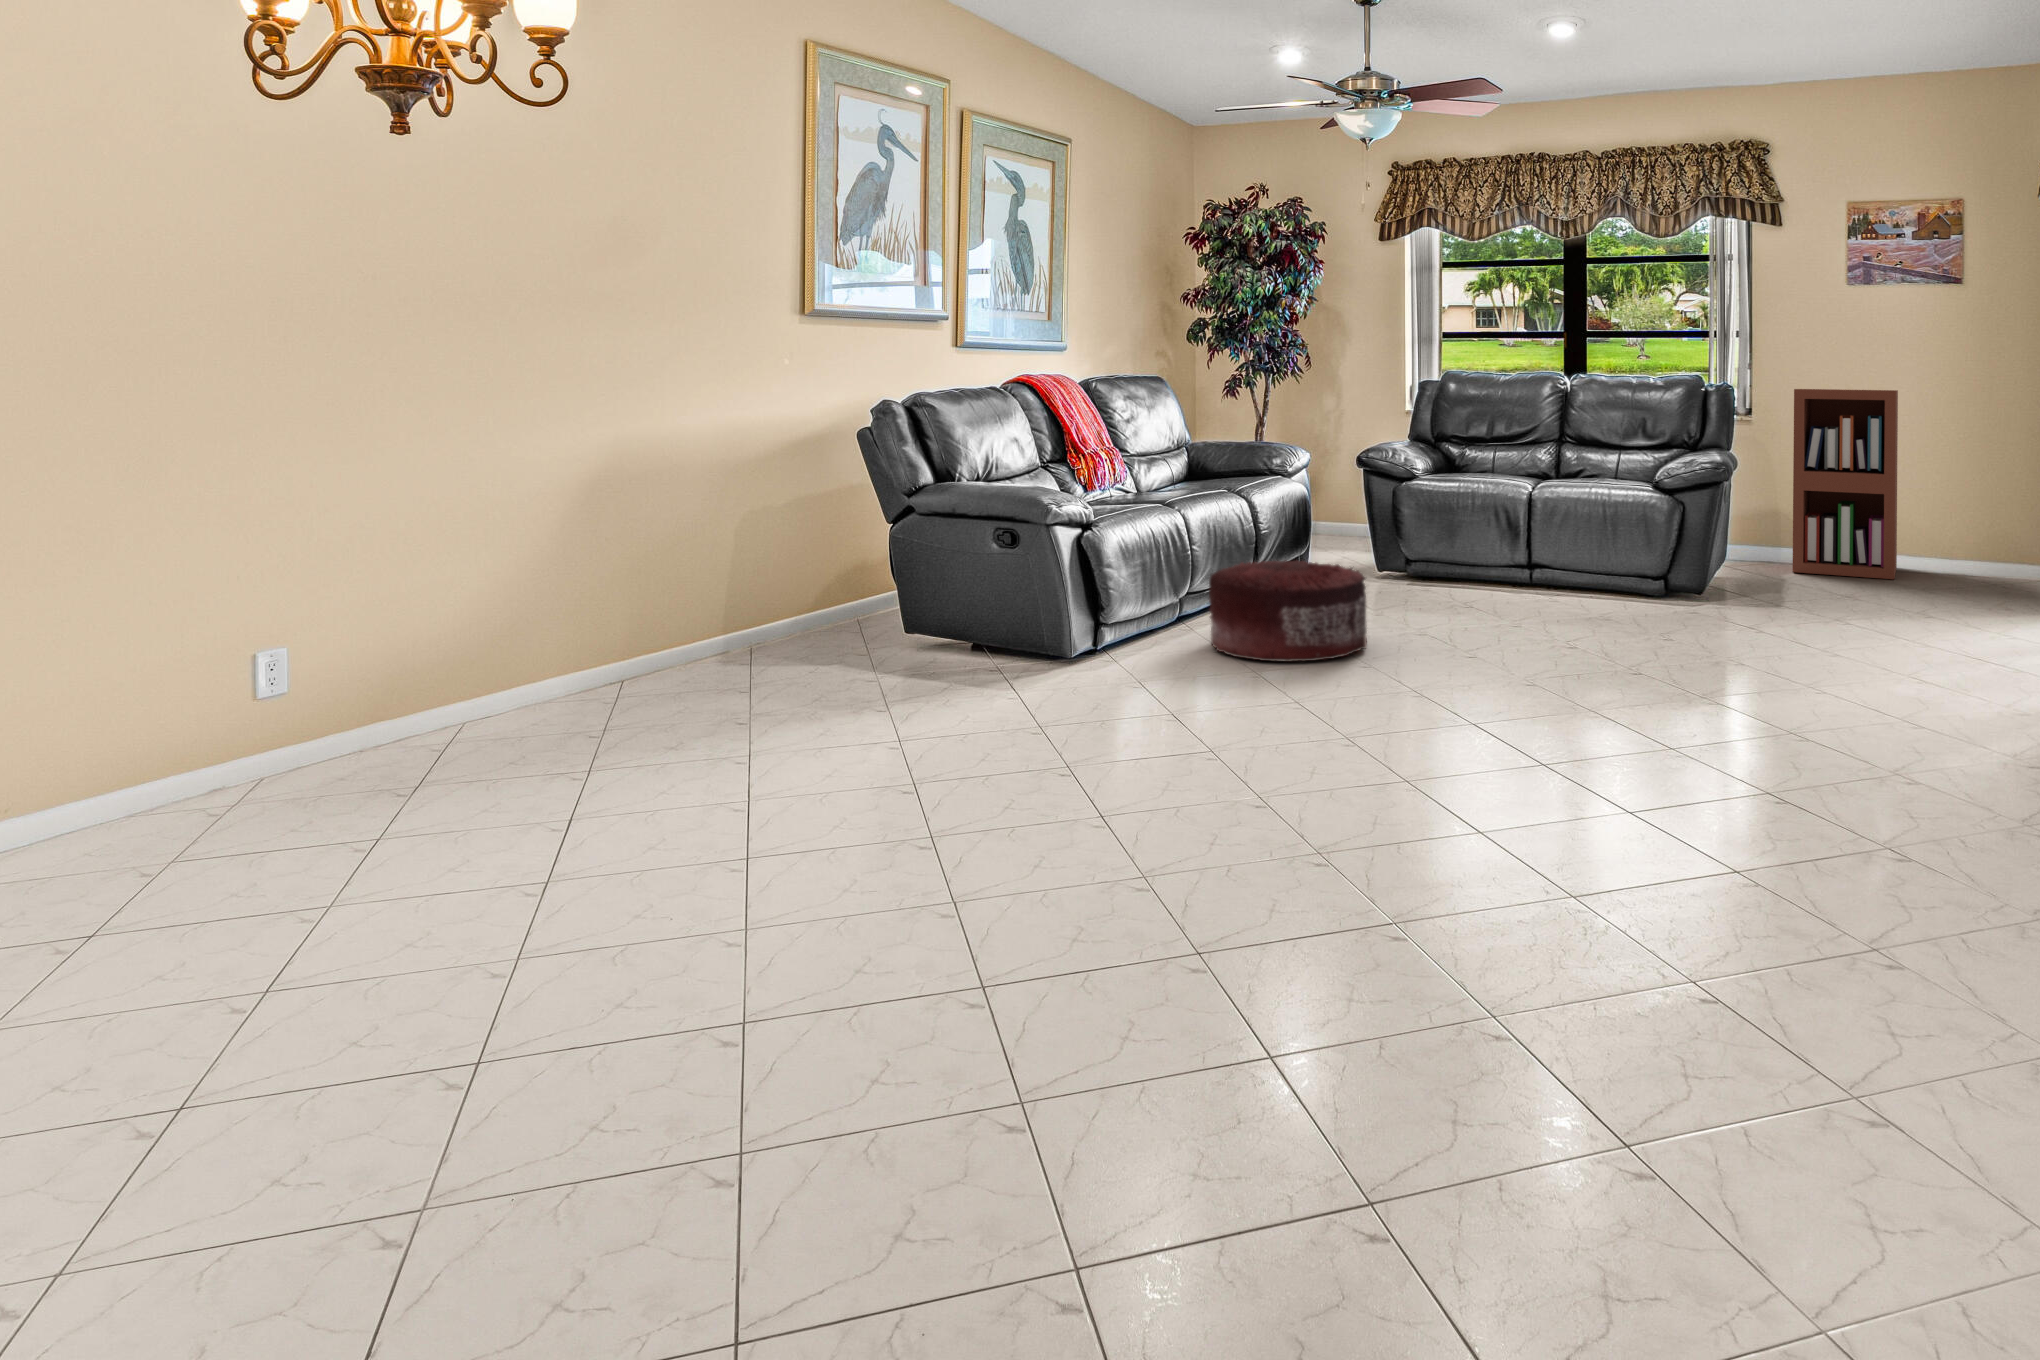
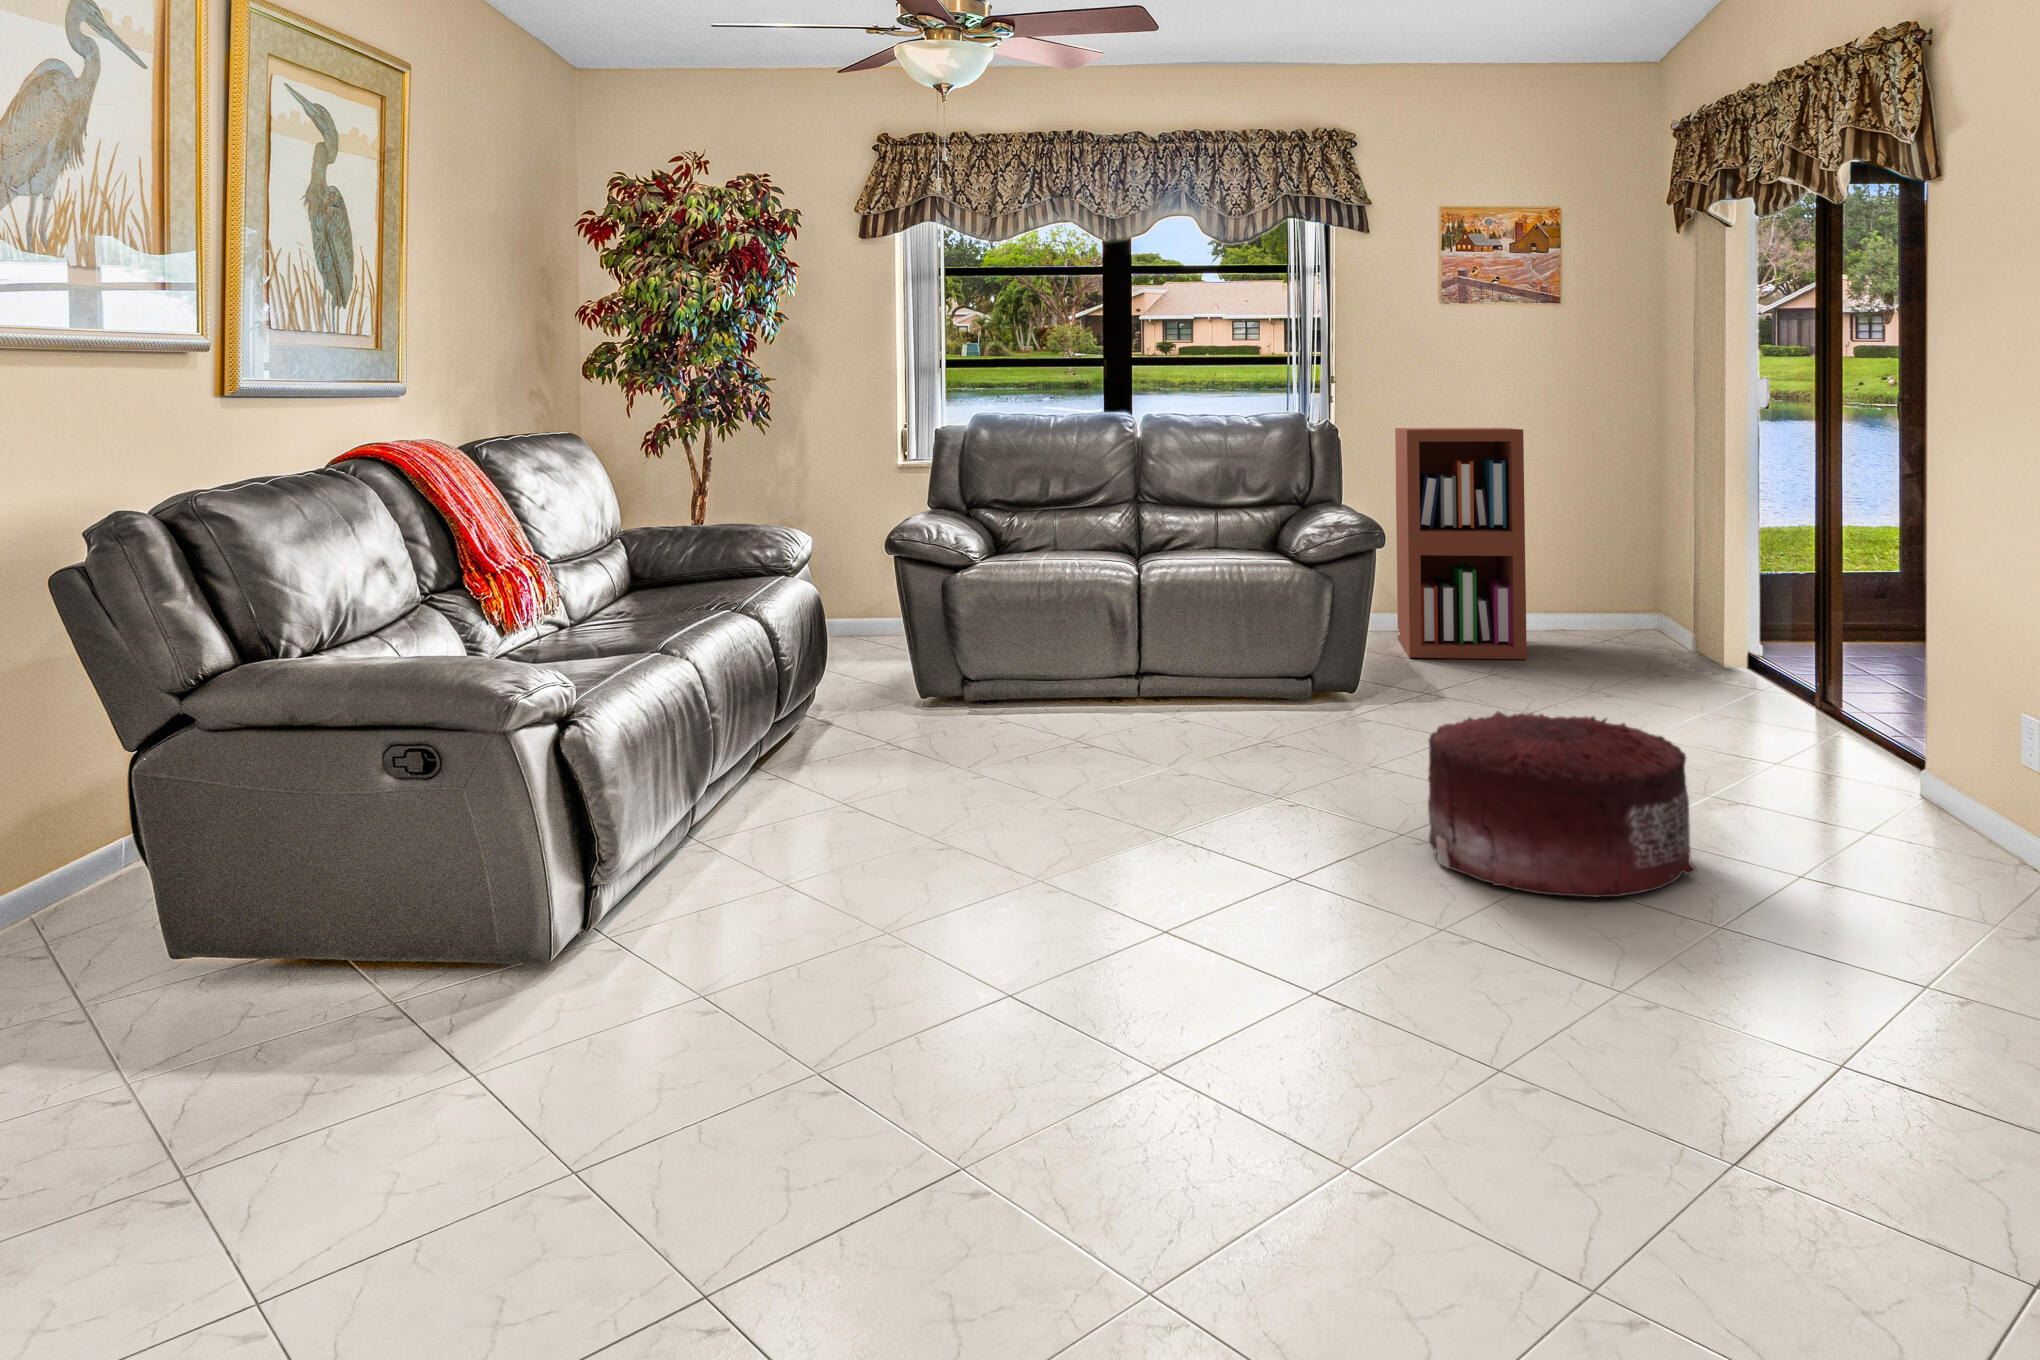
pouf: present [1209,560,1367,662] -> present [1428,712,1696,897]

